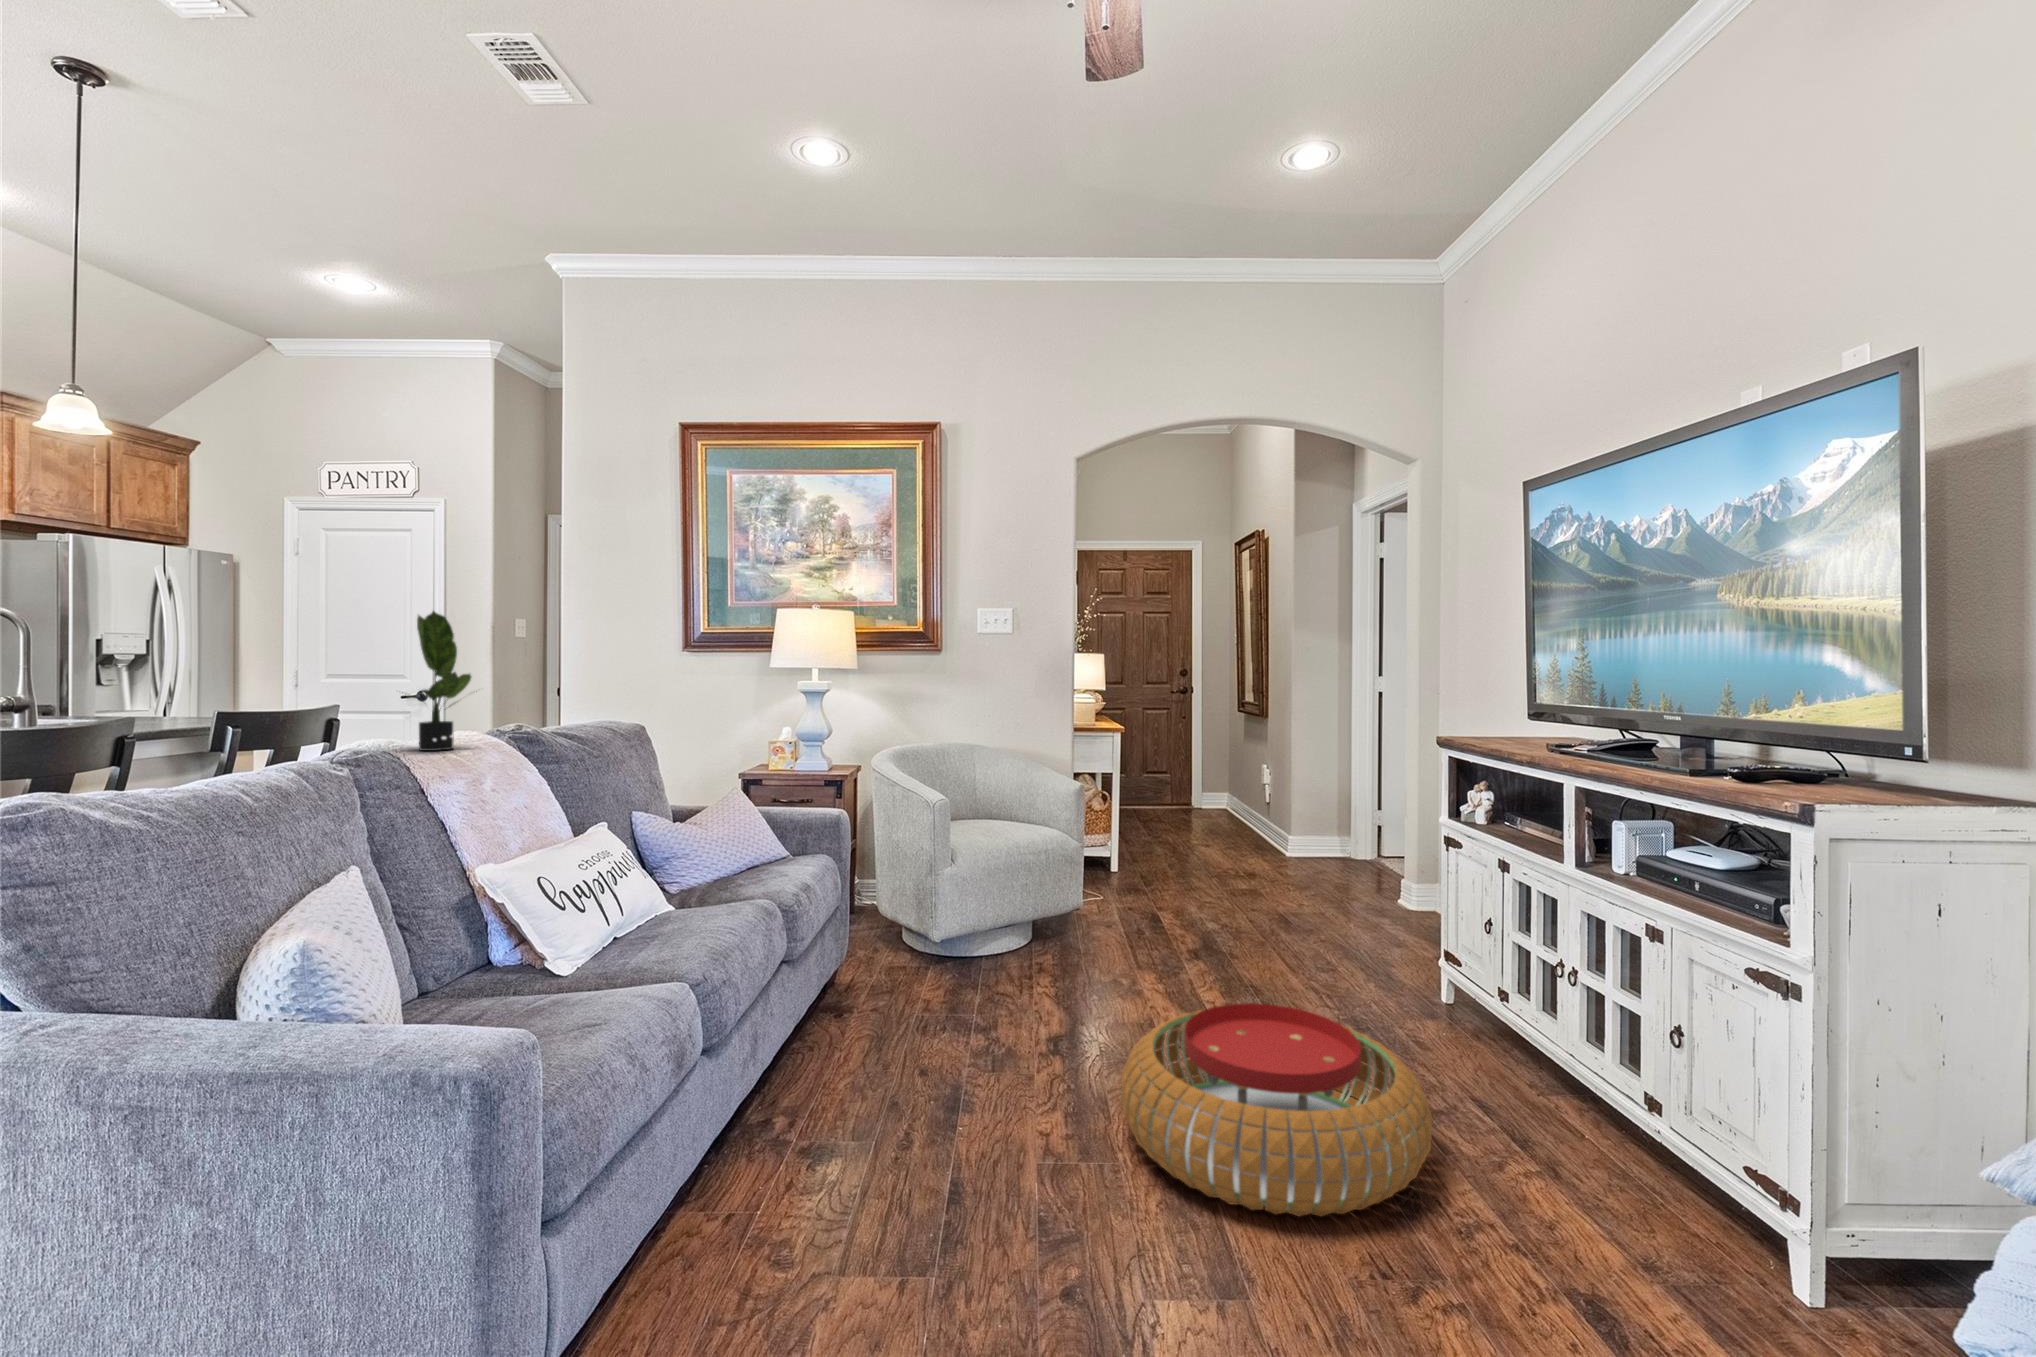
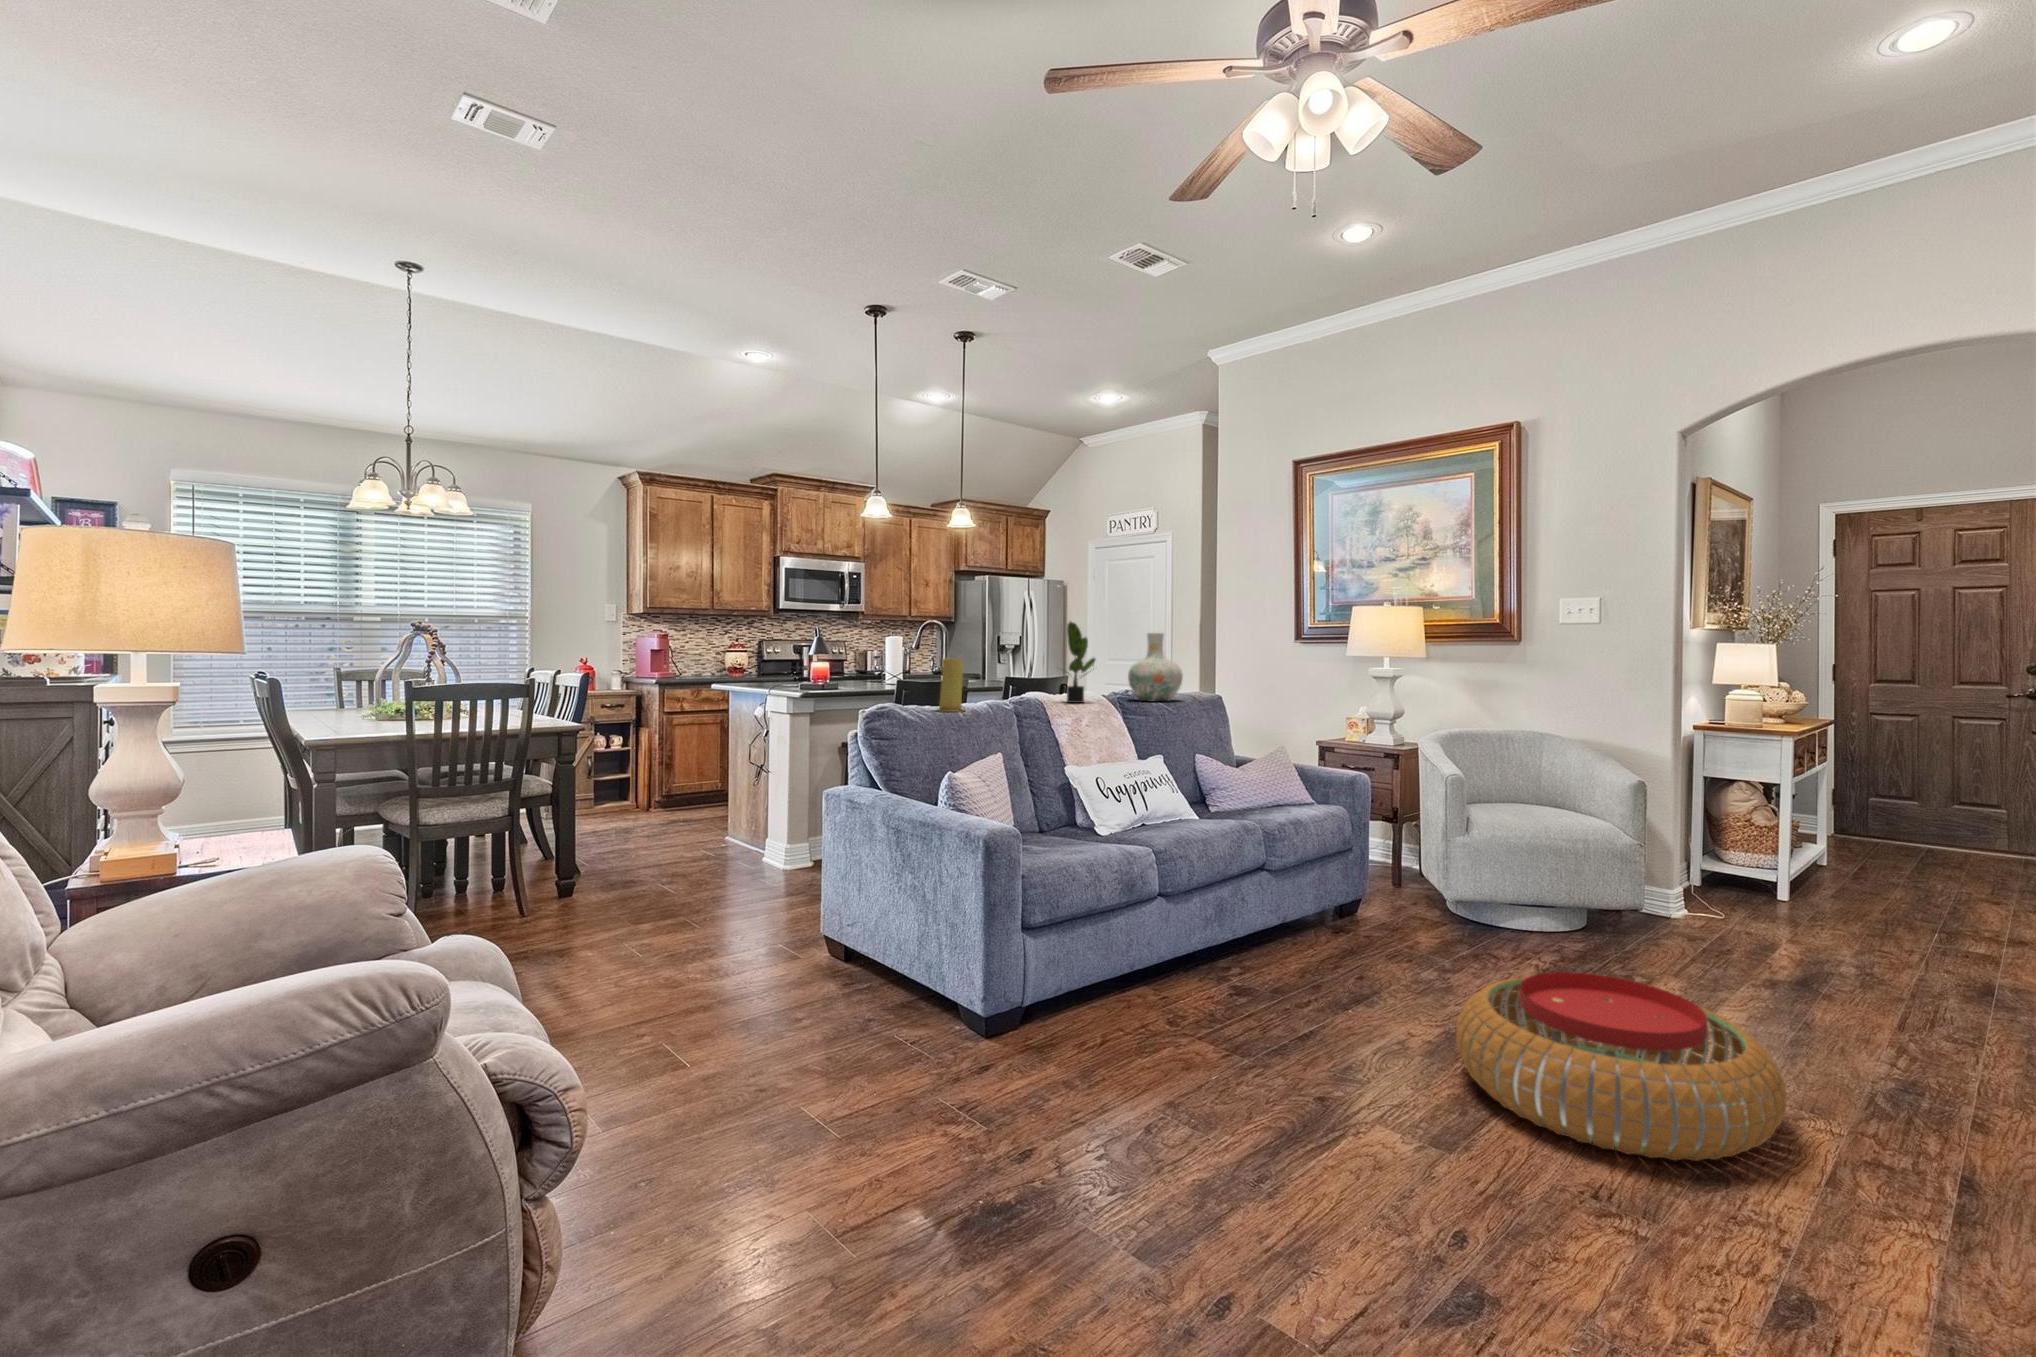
vase: none [517,634,608,739] -> present [1128,633,1183,702]
candle: none [154,679,239,794] -> present [938,658,963,712]

